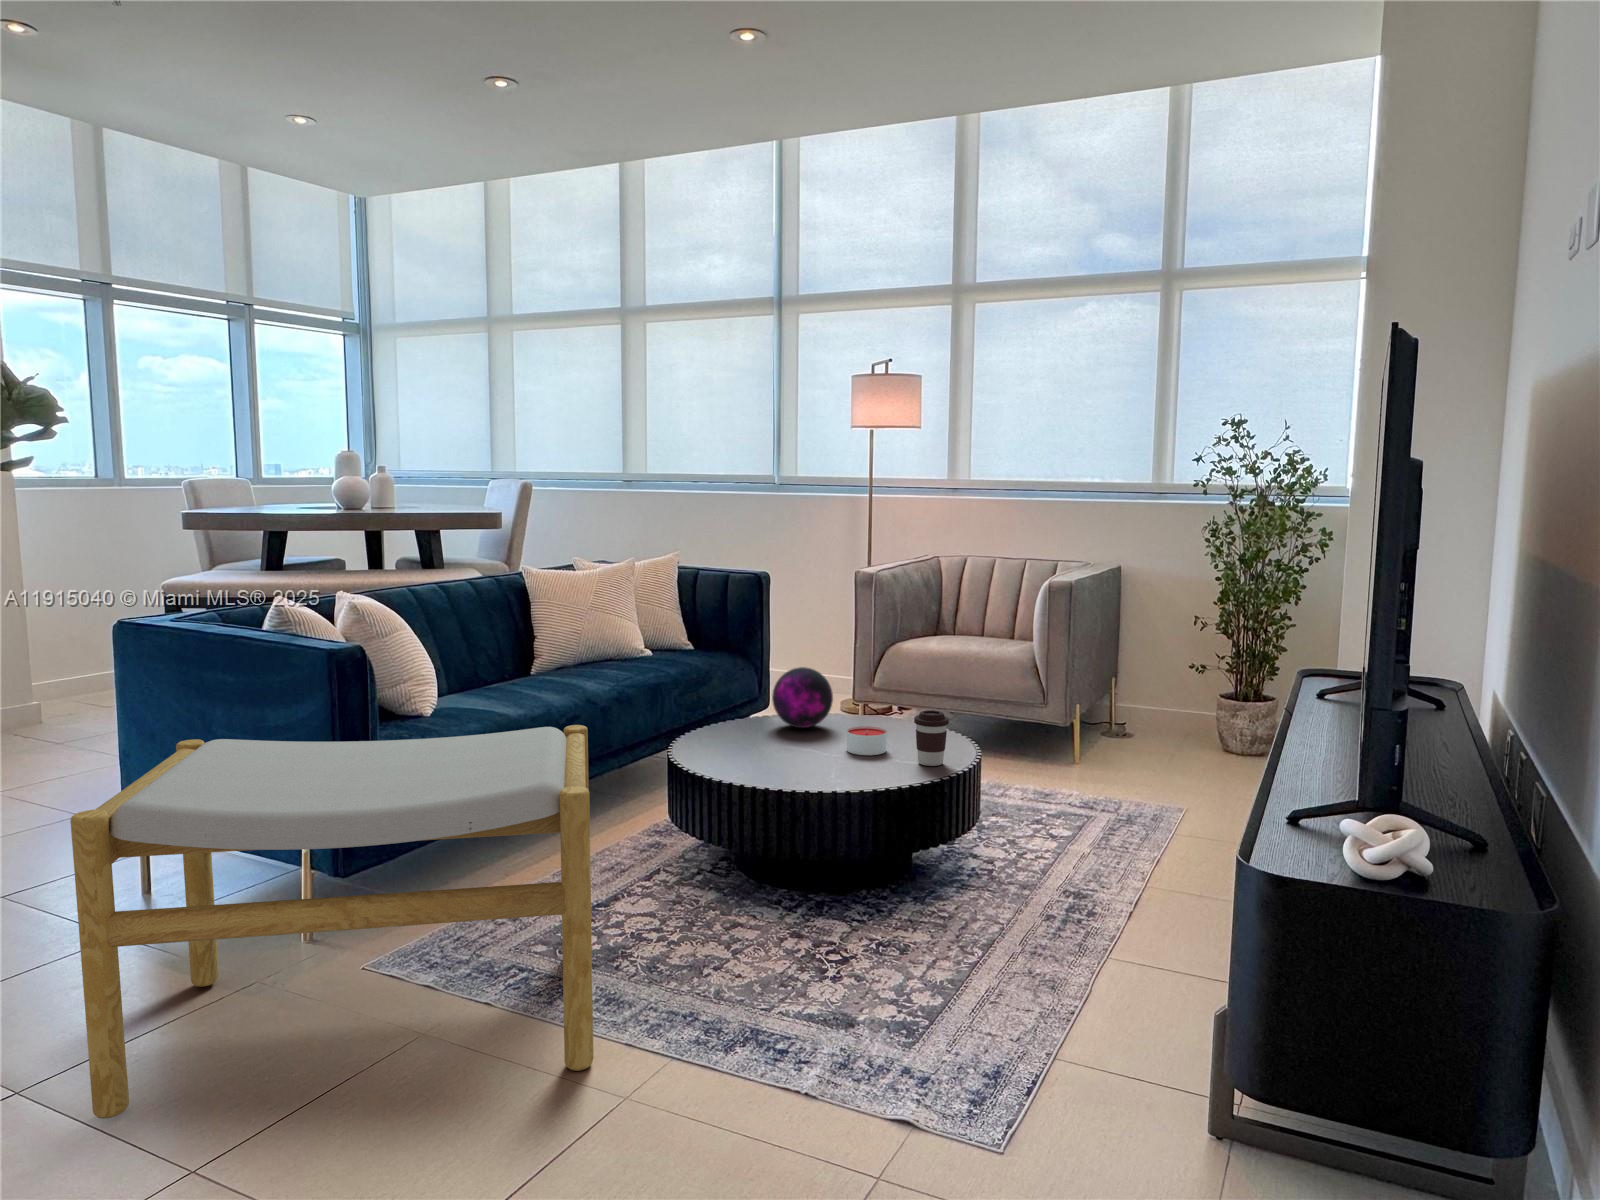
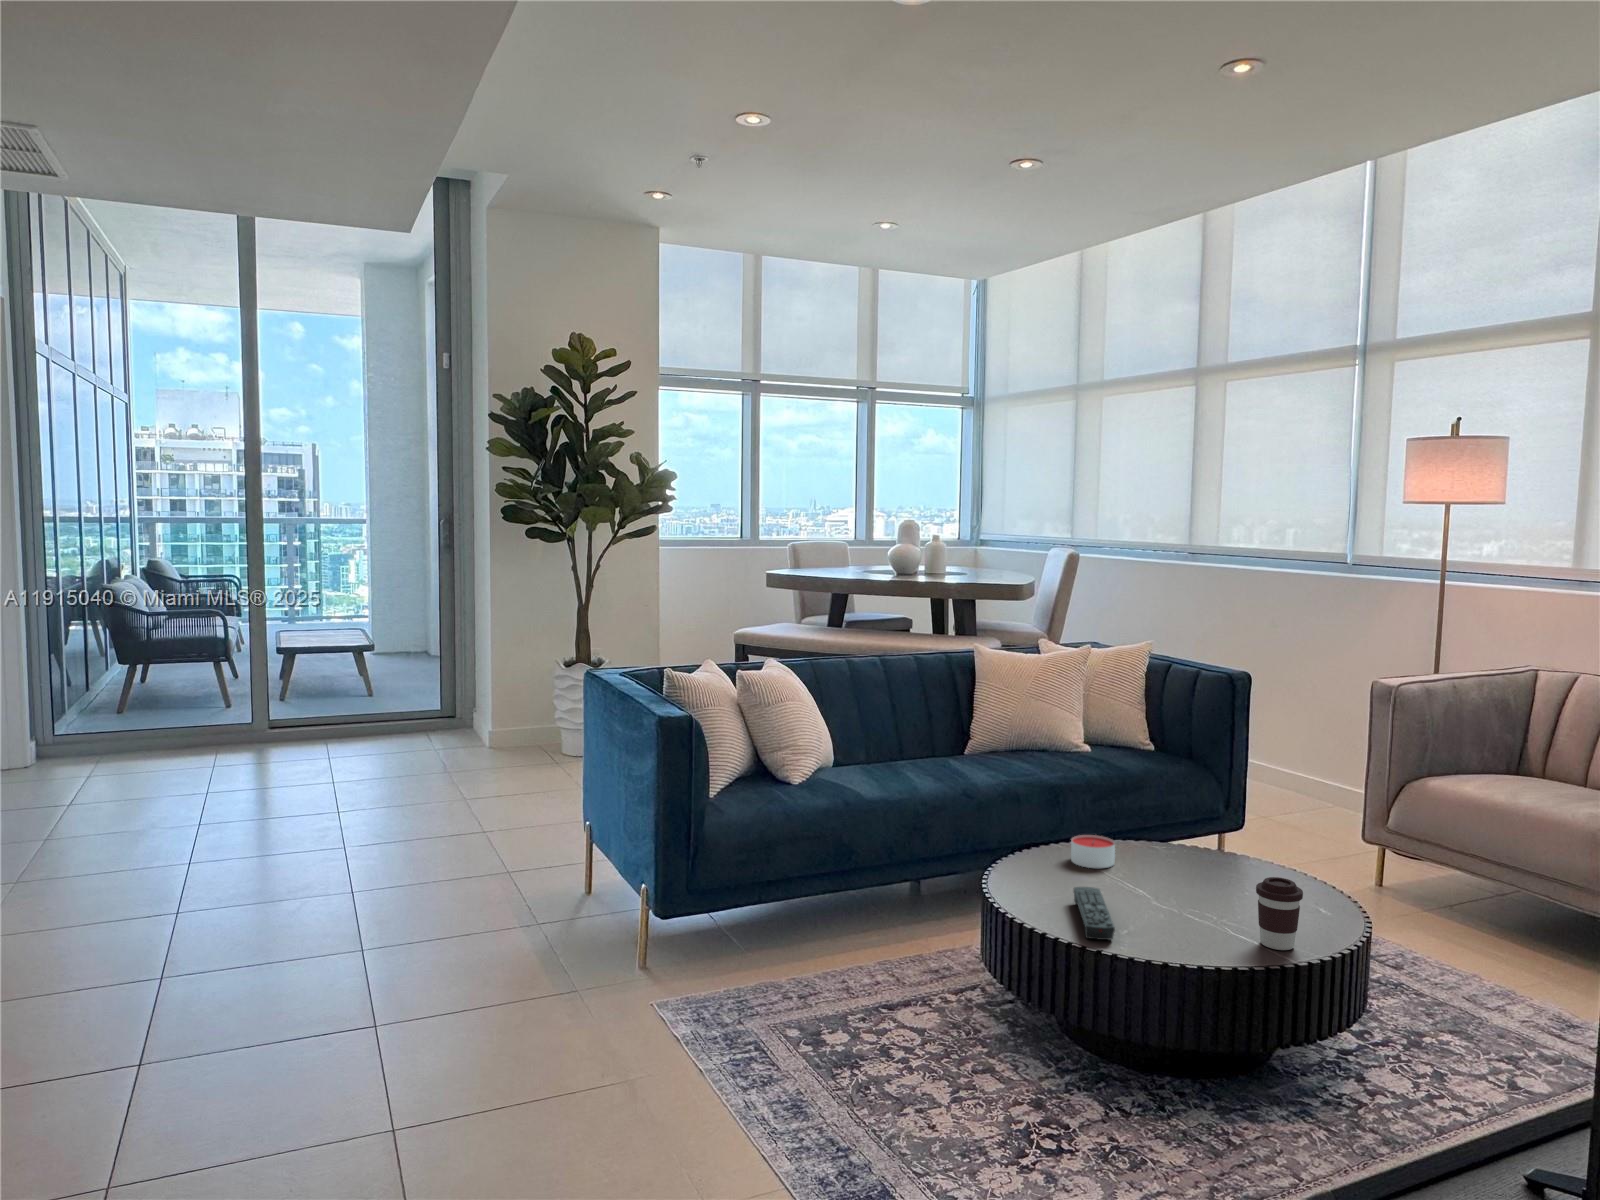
decorative orb: present [772,667,833,728] -> none [1149,795,1224,867]
footstool: present [70,725,593,1119] -> none [405,783,837,1160]
candle: present [847,726,887,755] -> present [1071,835,1115,868]
remote control: none [763,750,832,787] -> present [1074,887,1115,940]

